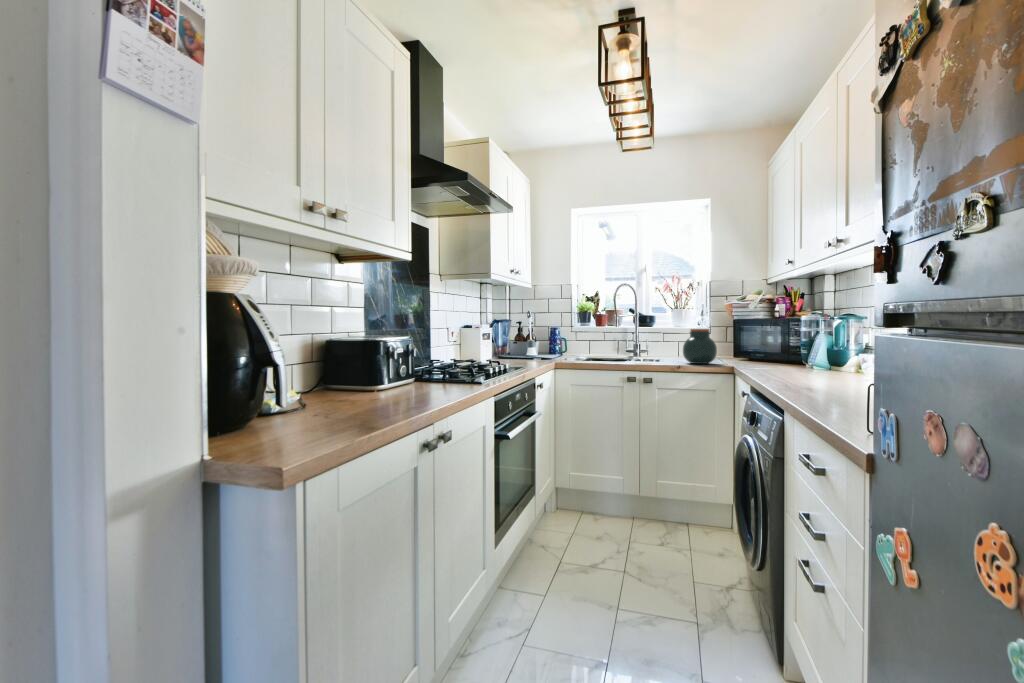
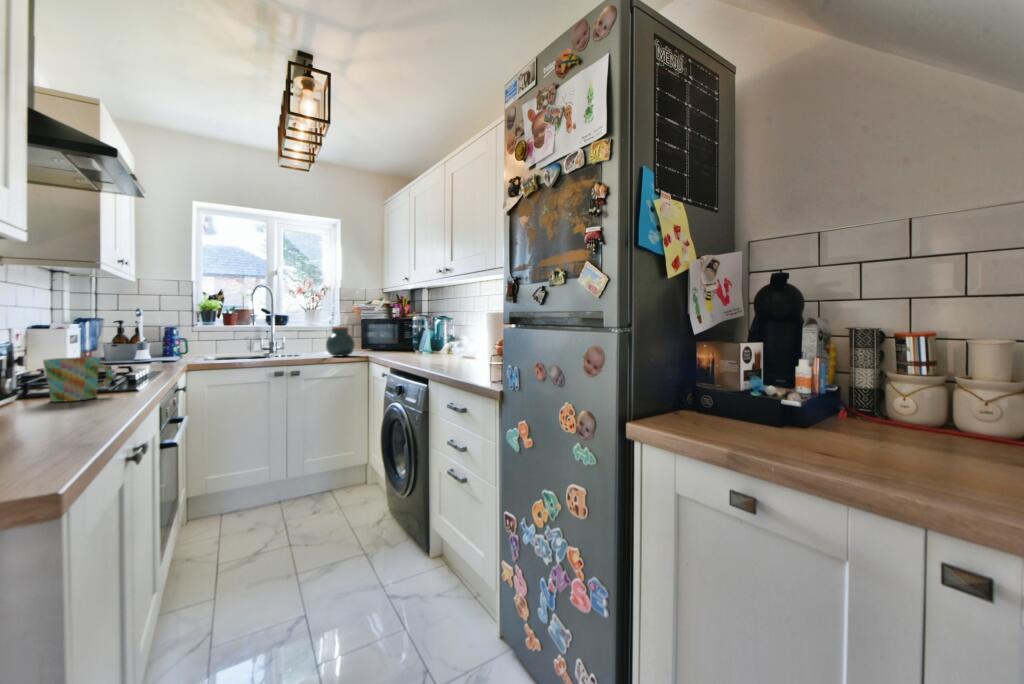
mug: none [412,357,454,393] -> present [43,357,113,402]

